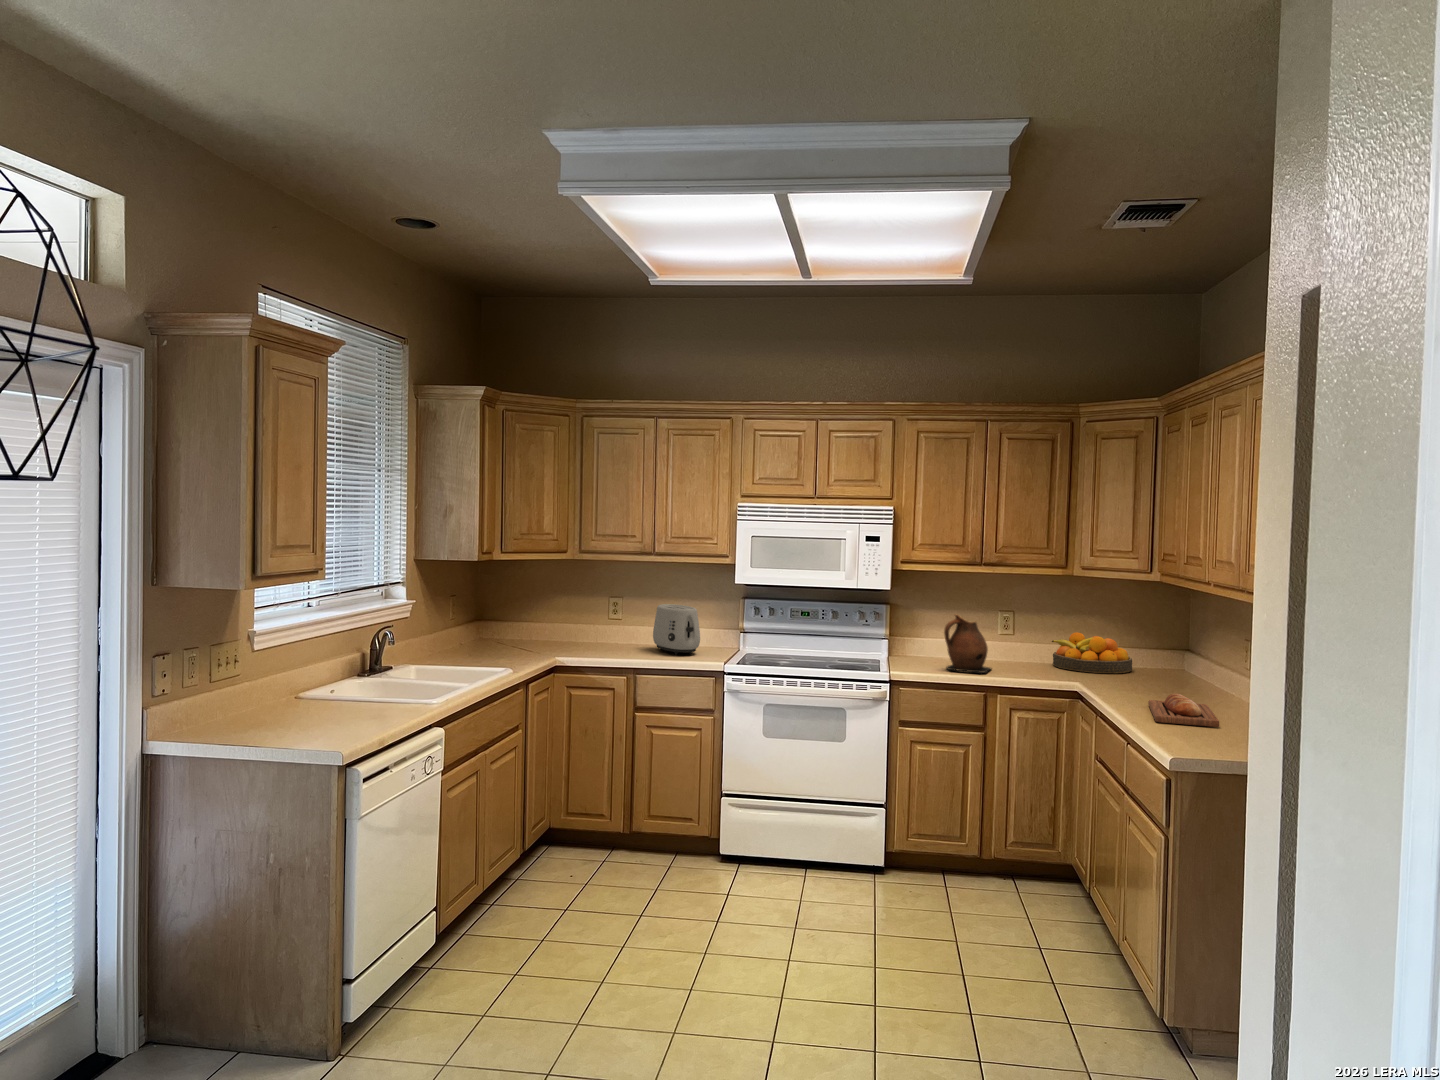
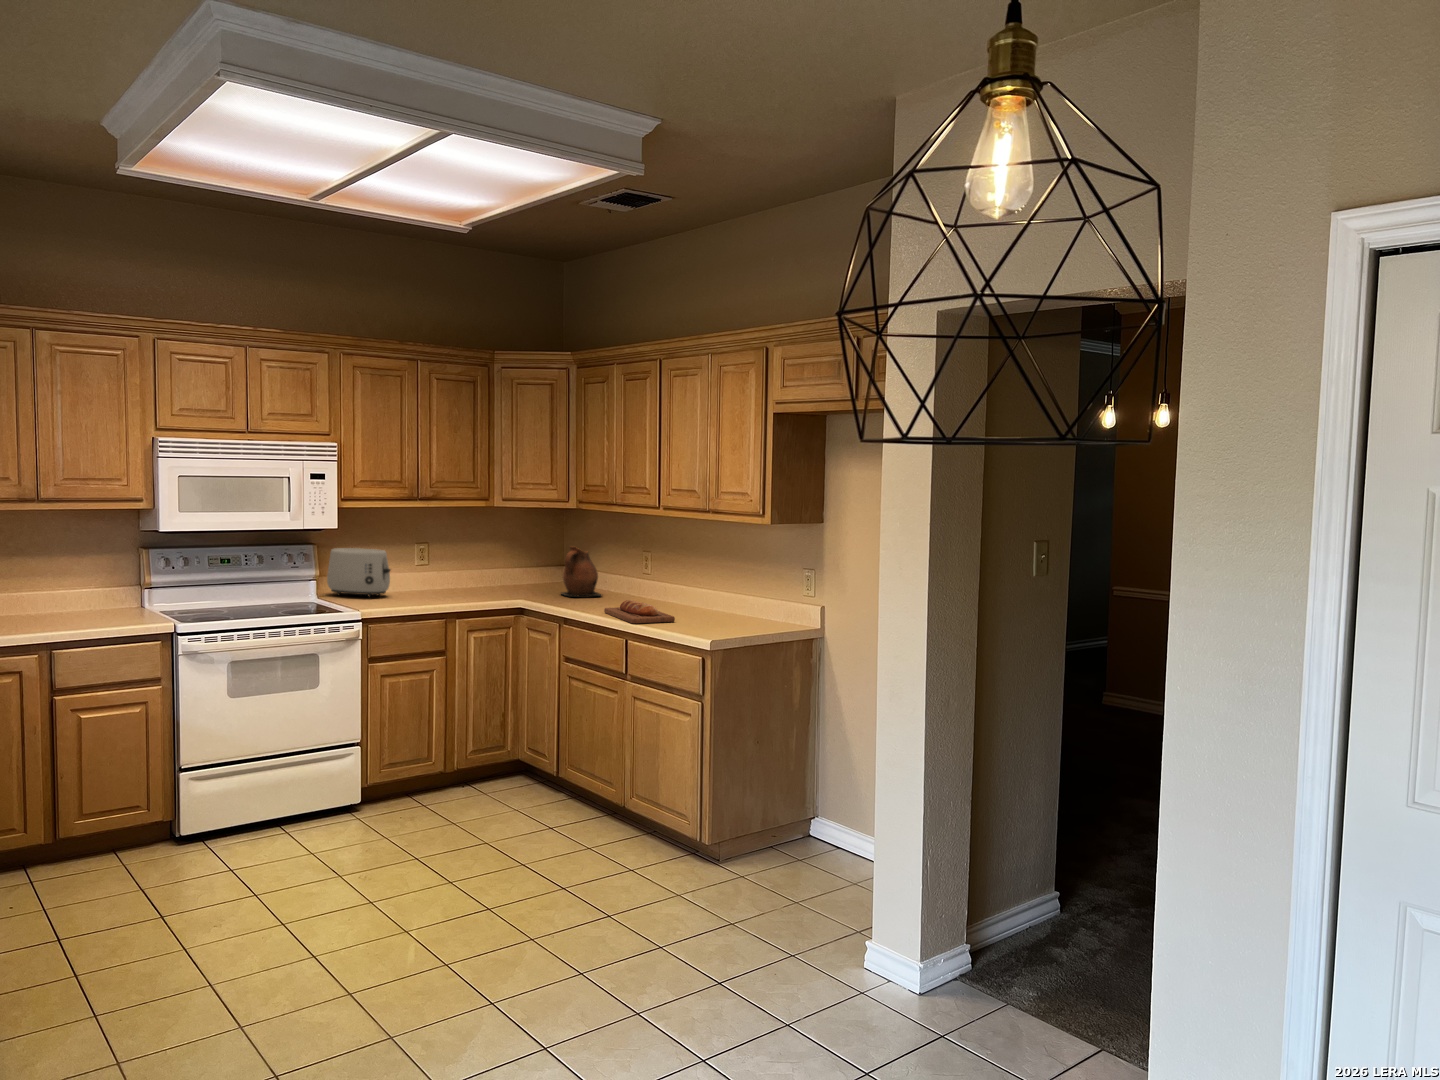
toaster: present [653,604,700,655] -> present [327,548,390,597]
ceramic pitcher: present [944,615,991,673] -> present [561,546,601,596]
fruit bowl: present [1052,632,1132,673] -> none [473,558,542,593]

